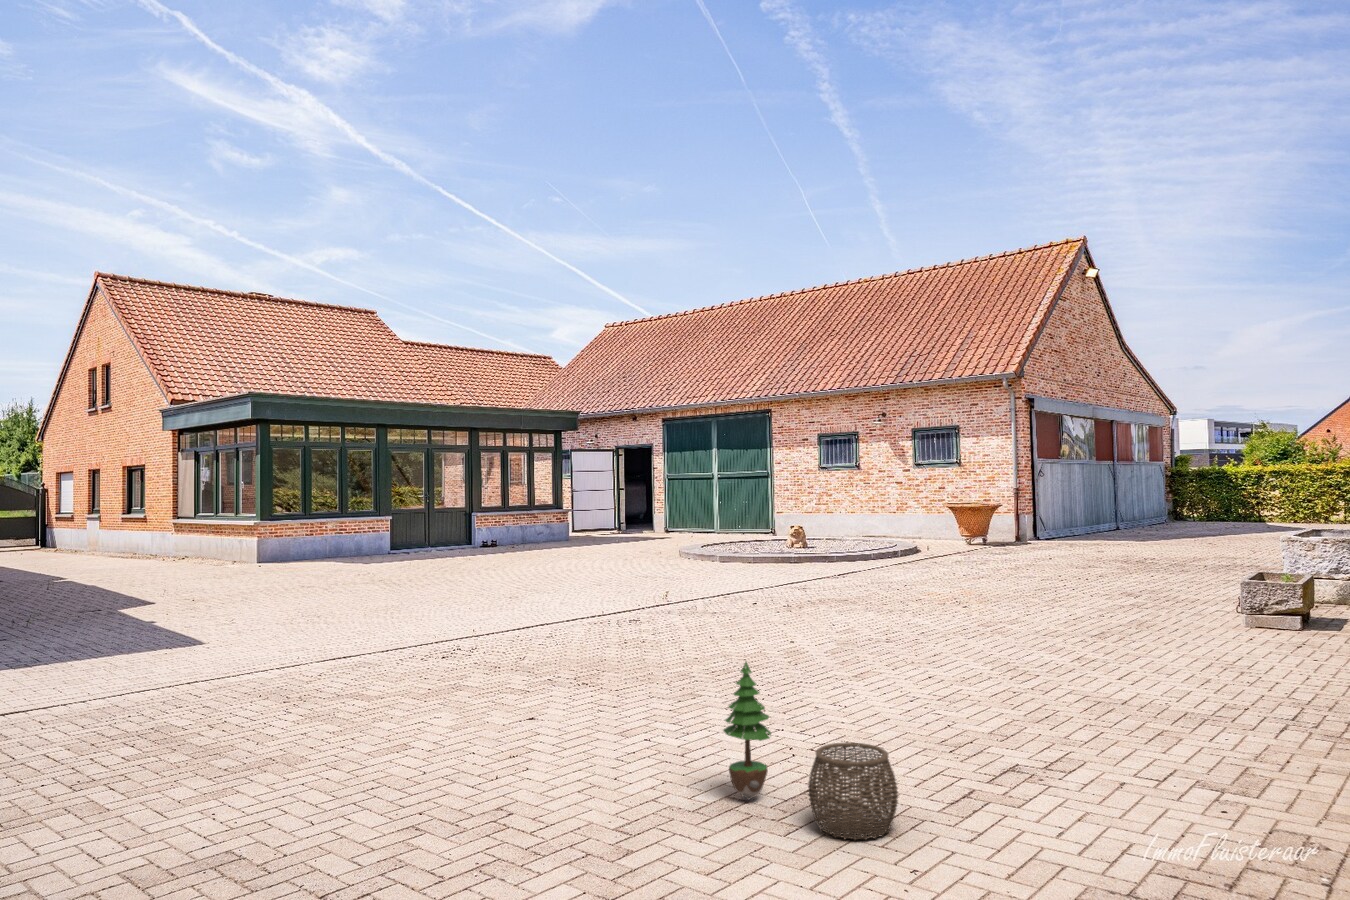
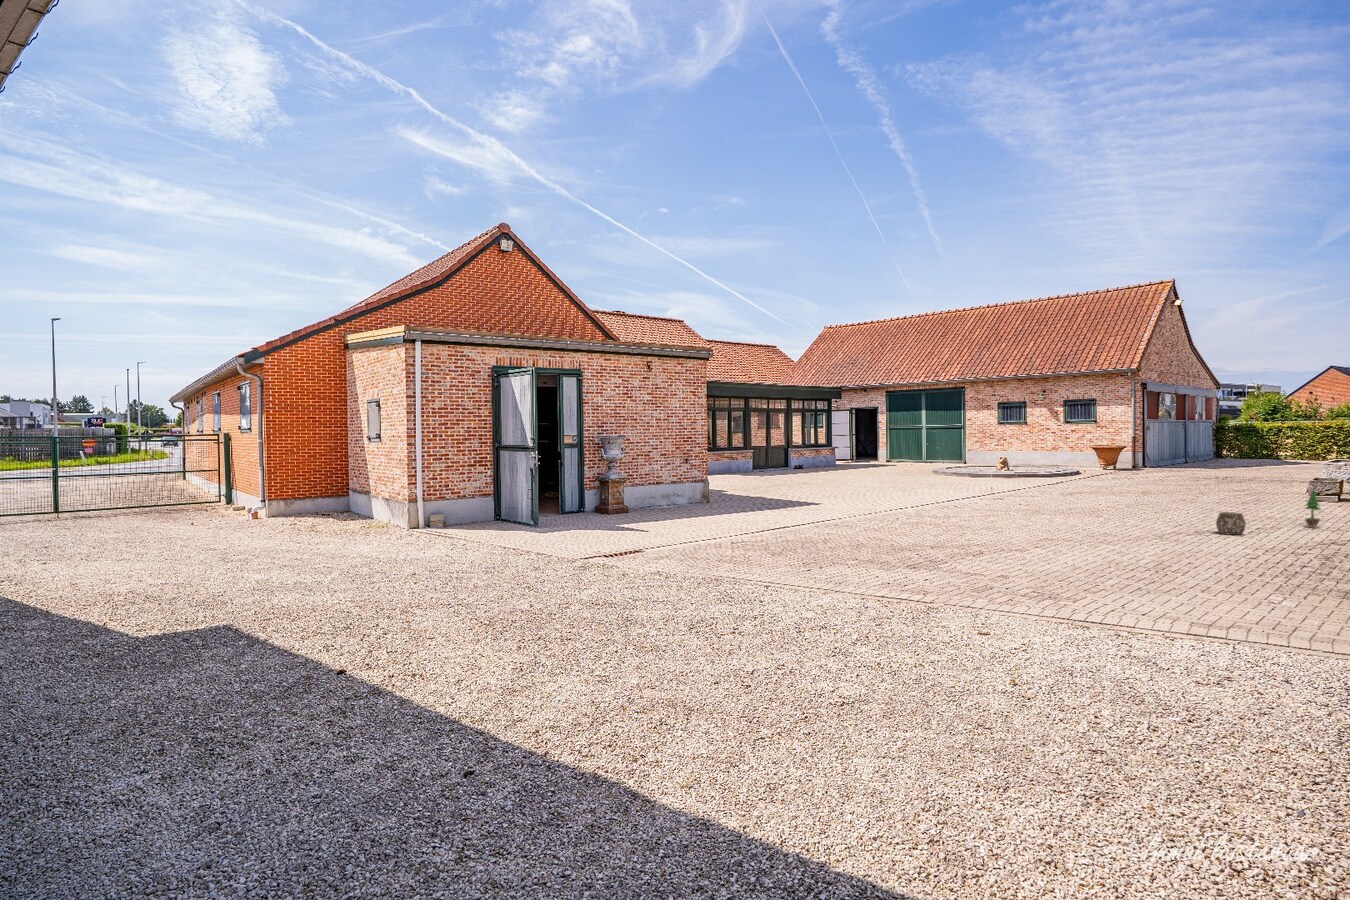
potted tree: present [723,662,771,799] -> present [1305,490,1320,528]

